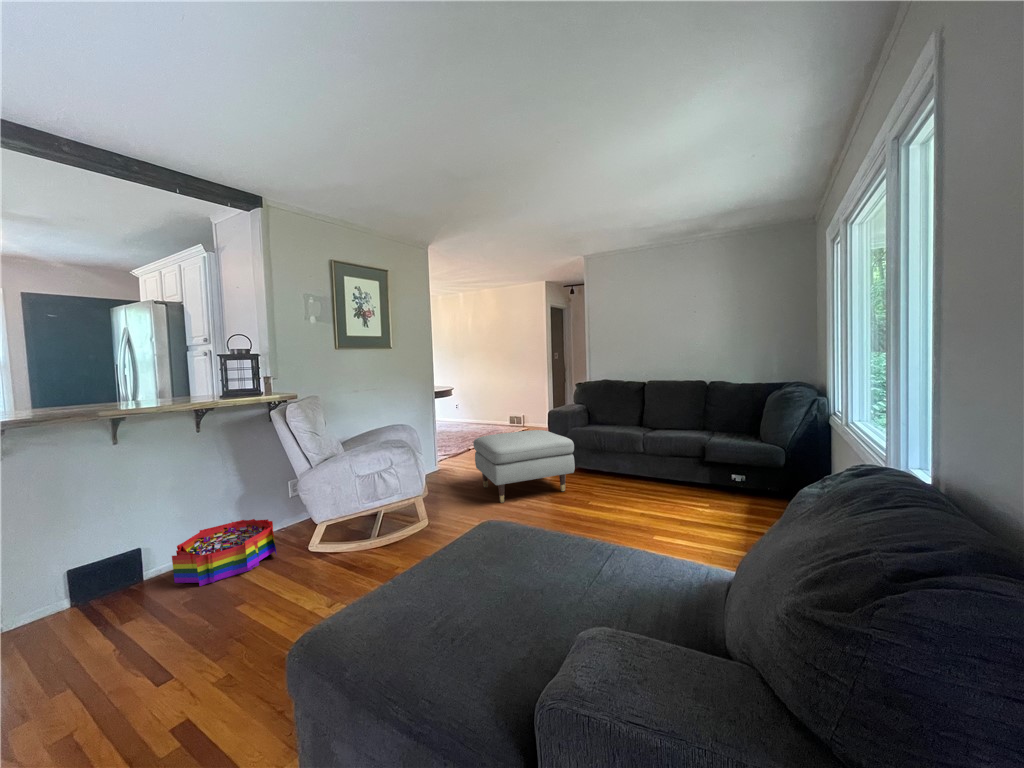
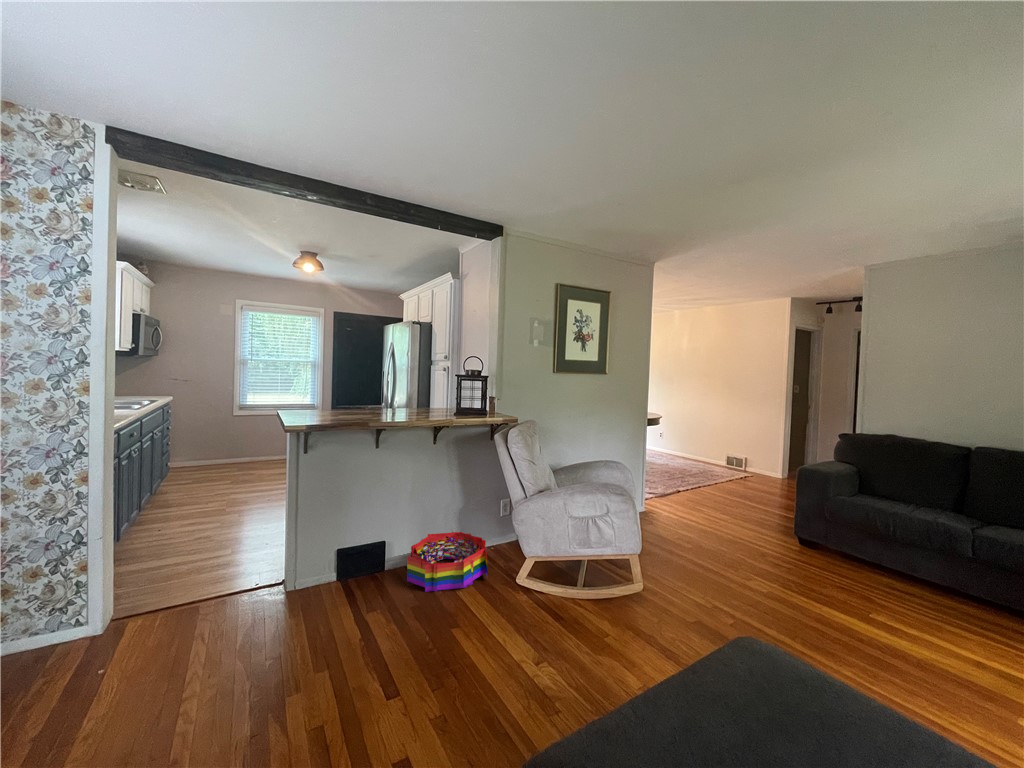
ottoman: present [473,430,575,503] -> none [694,488,845,584]

